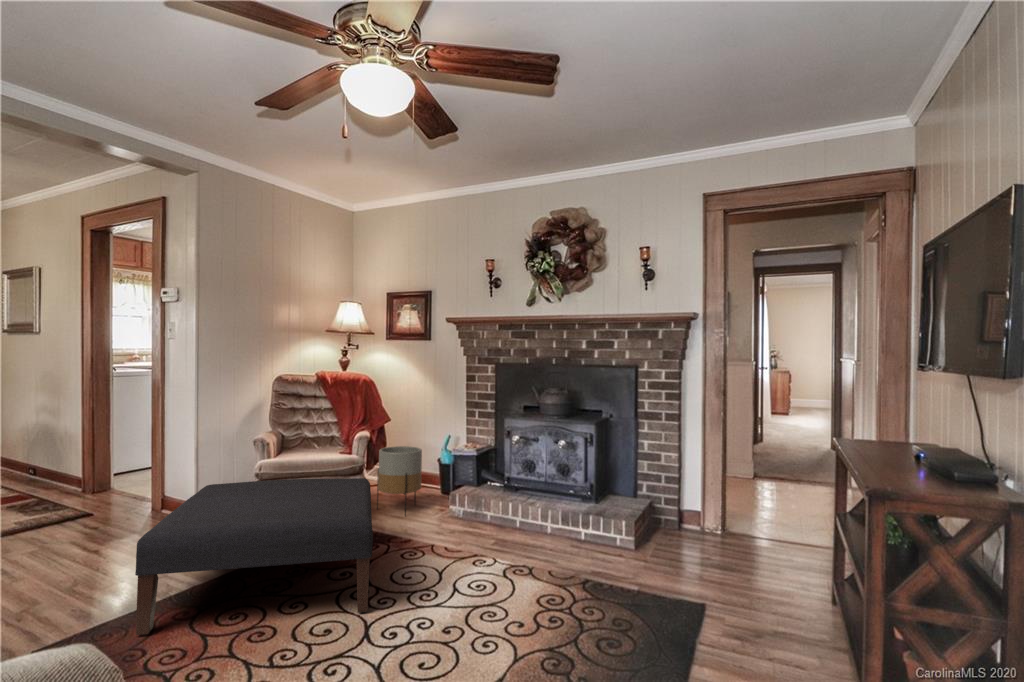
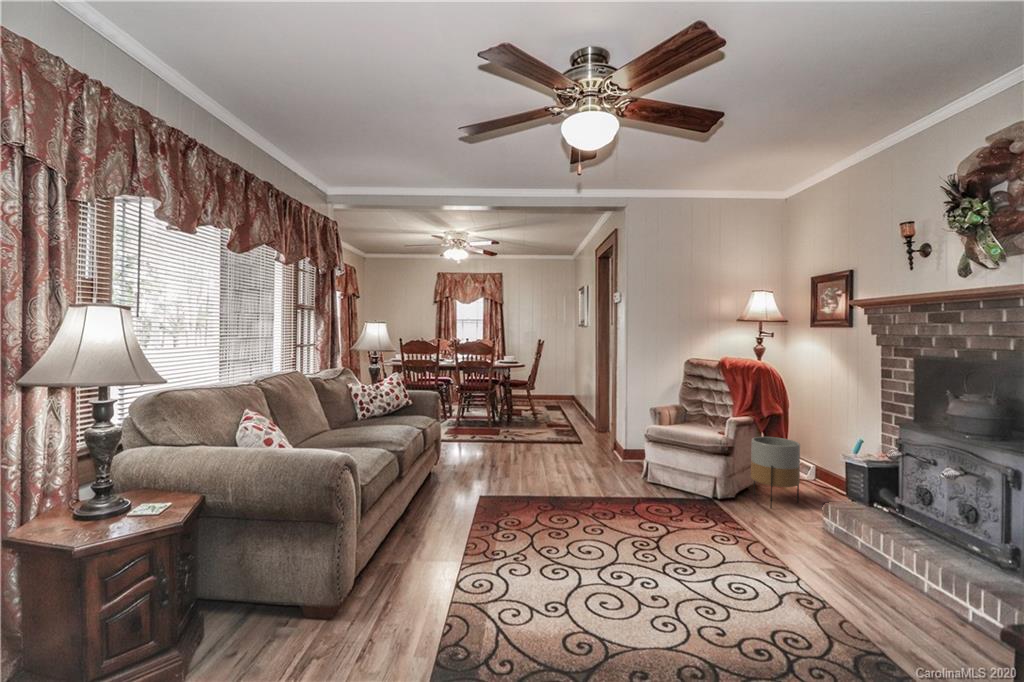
ottoman: present [135,478,373,635] -> none [508,437,701,560]

